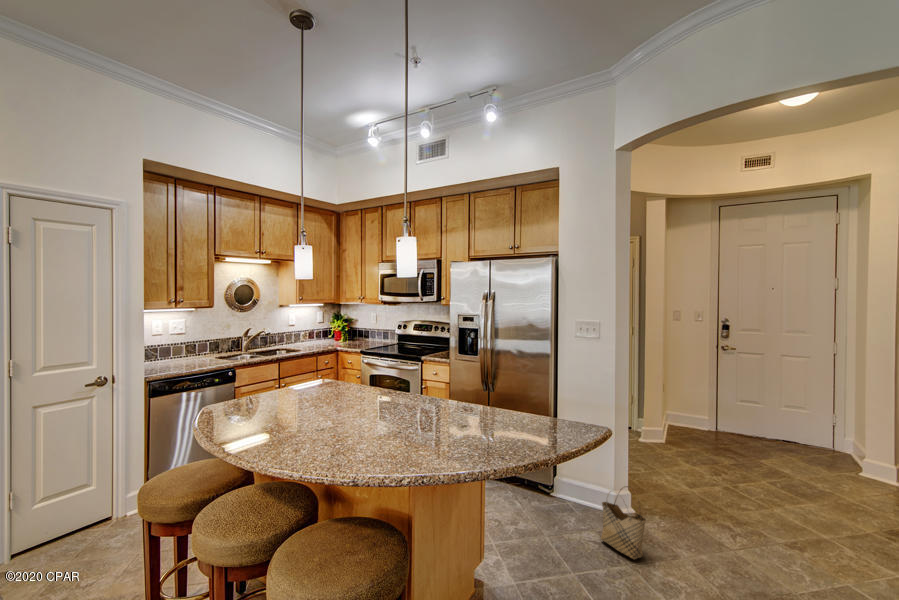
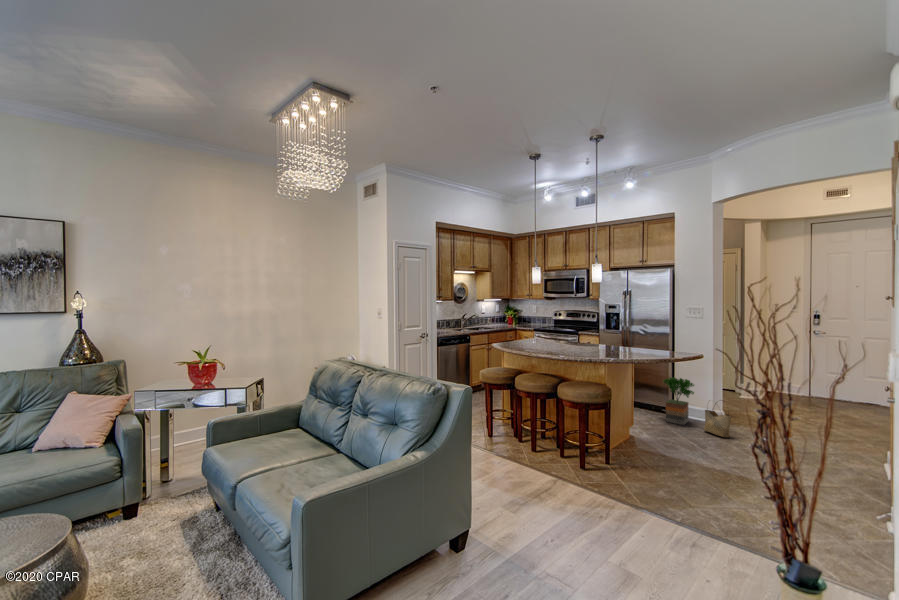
potted tree: none [538,437,588,523] -> present [663,378,694,425]

